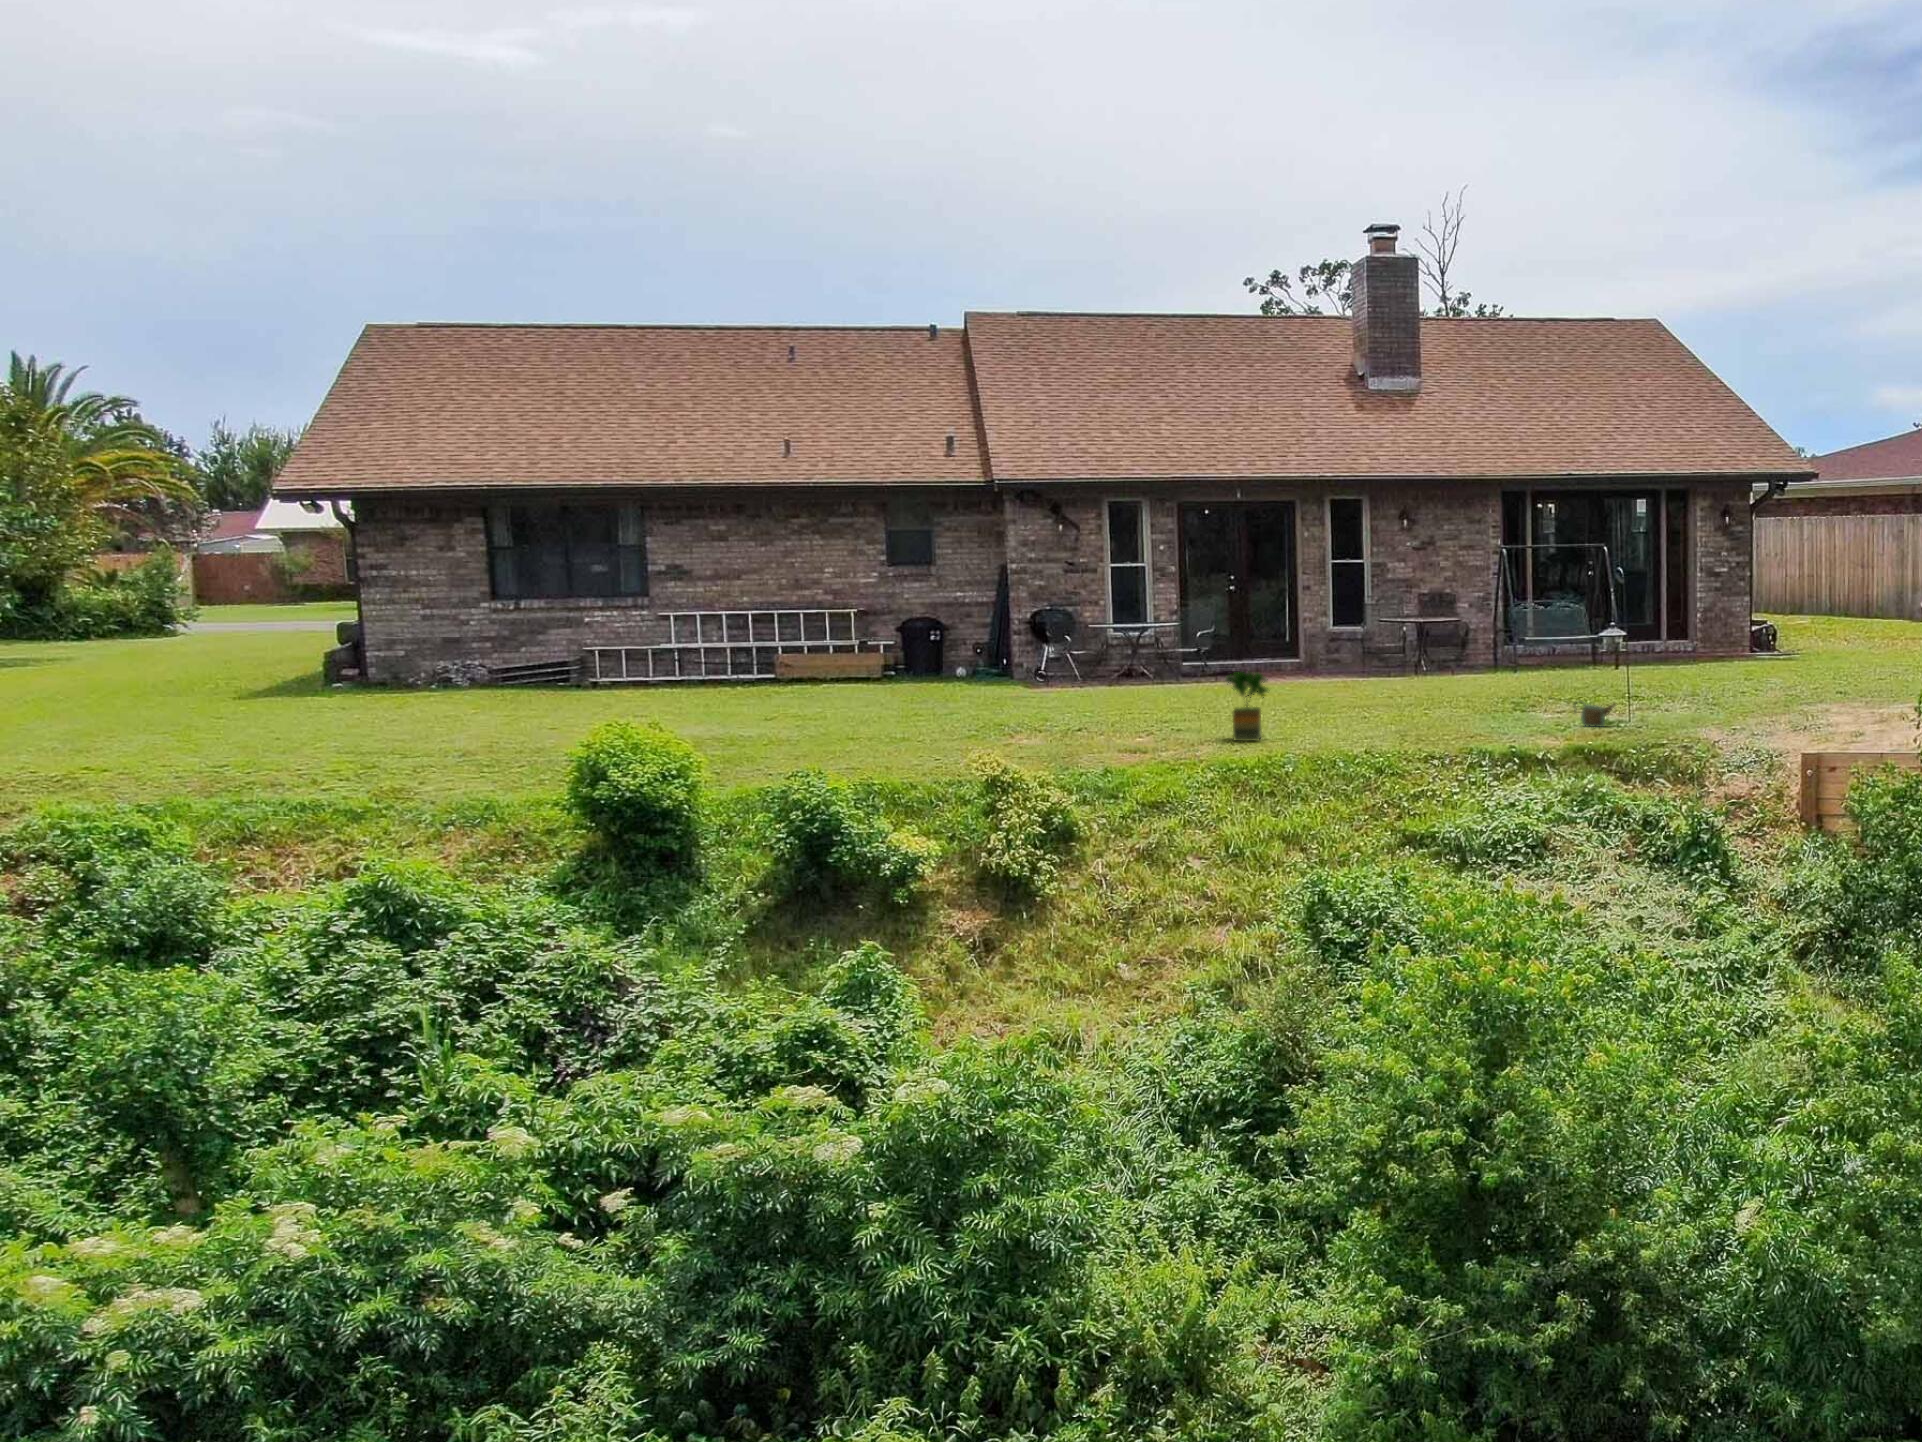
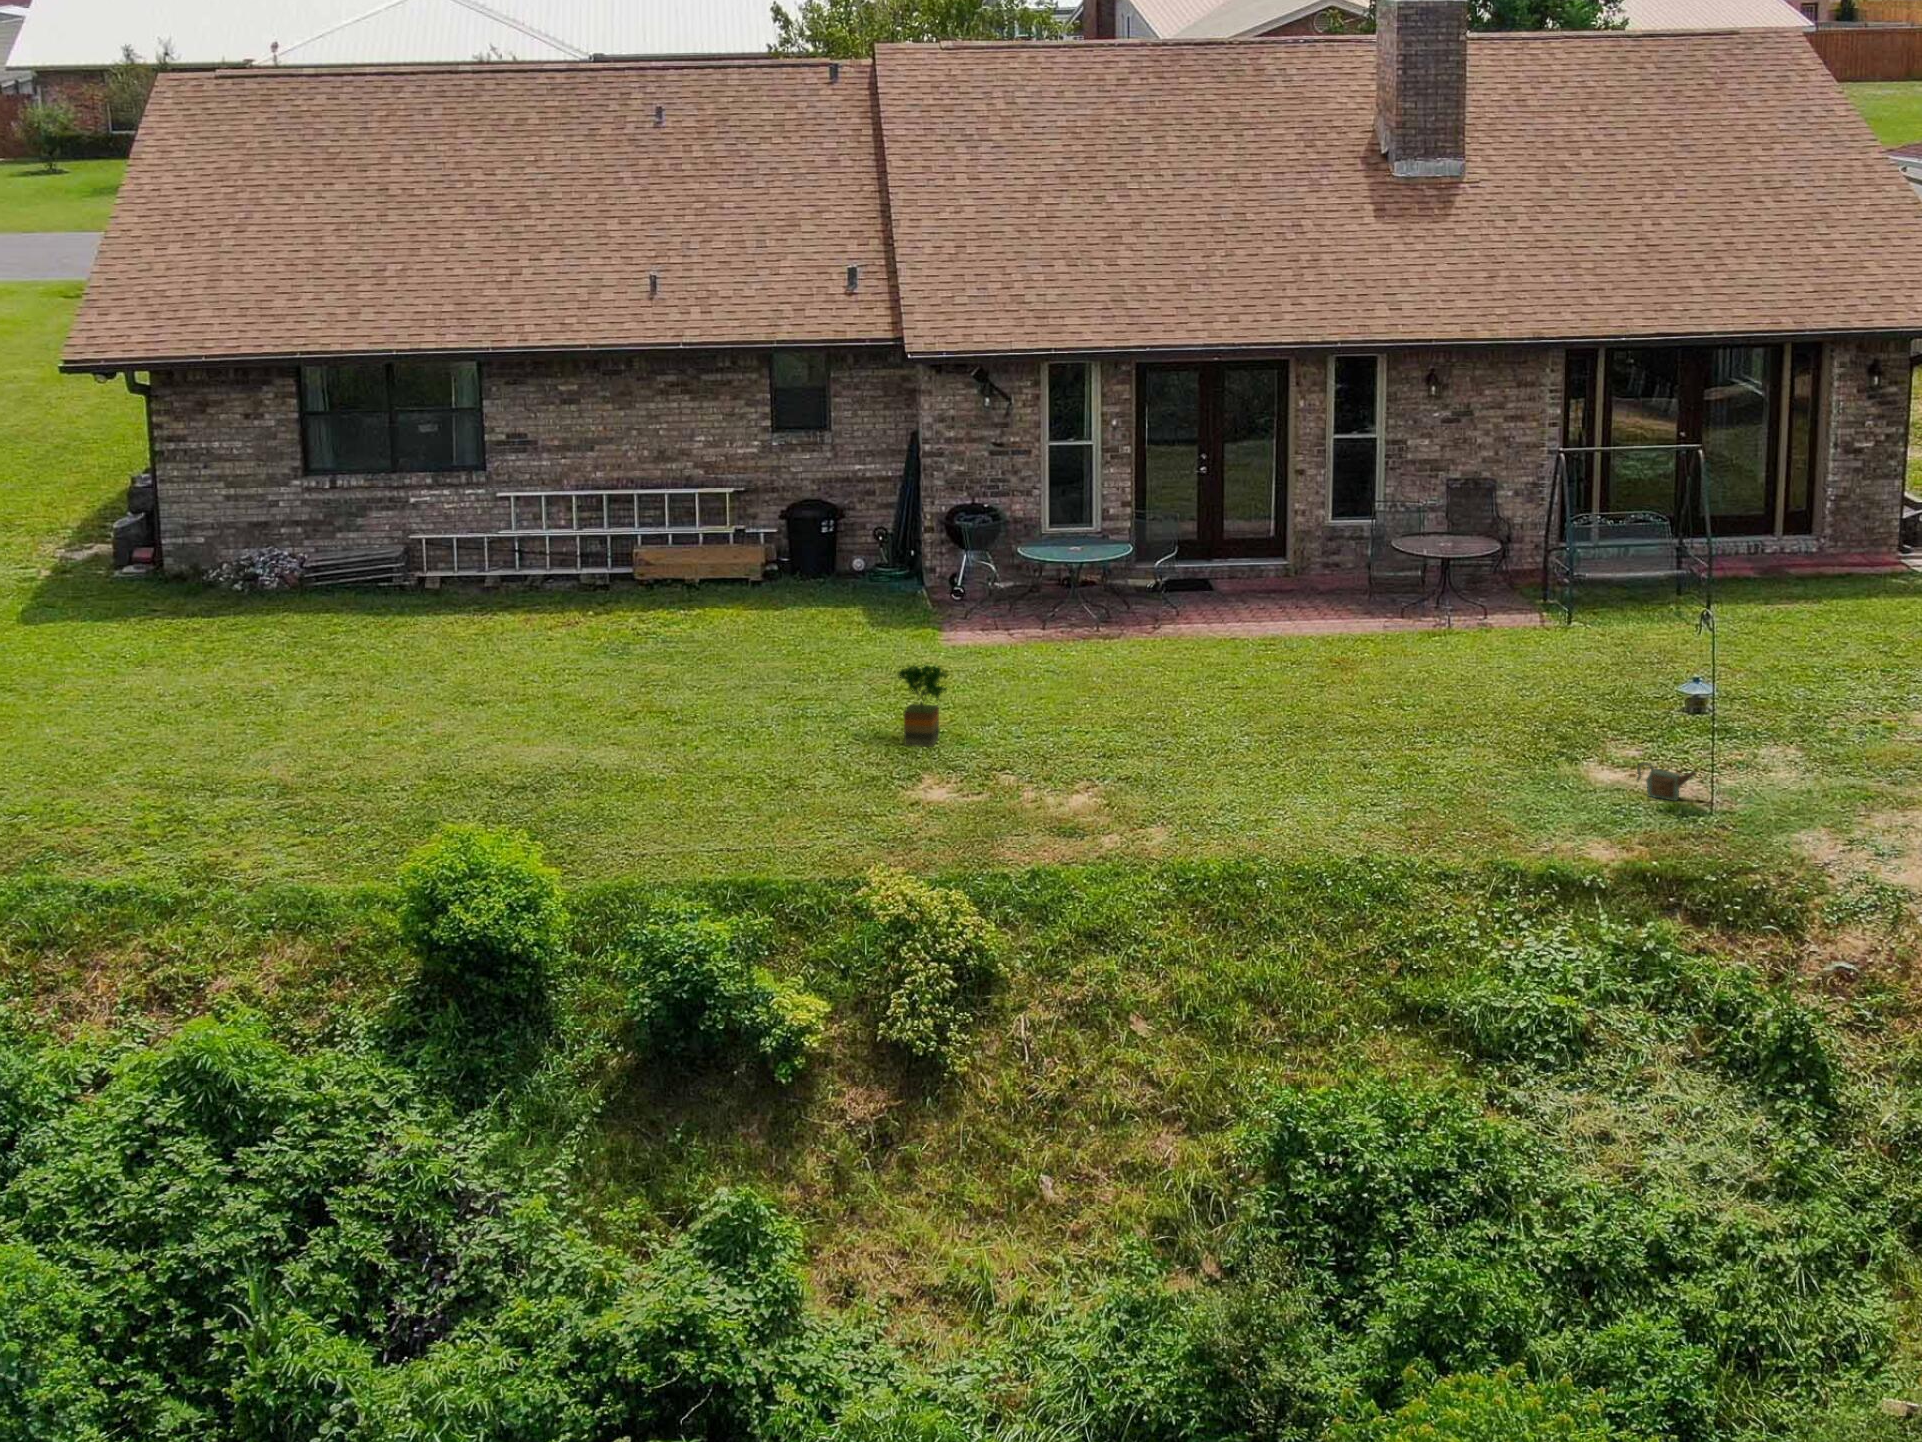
potted tree: present [1226,671,1268,741] -> present [898,665,948,747]

